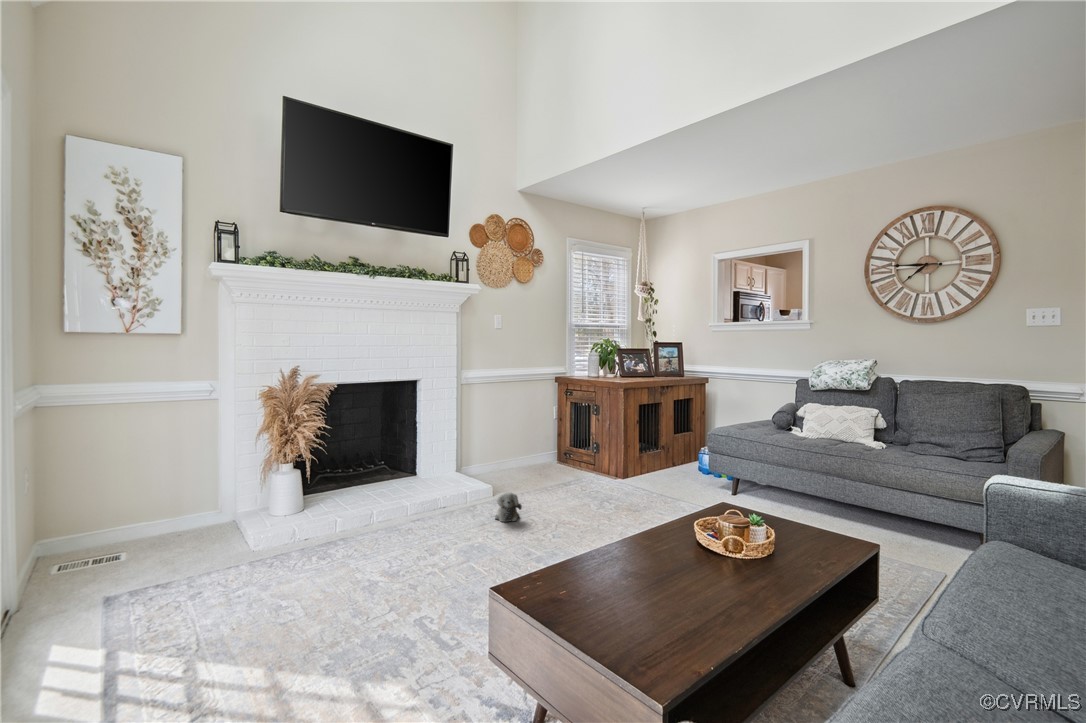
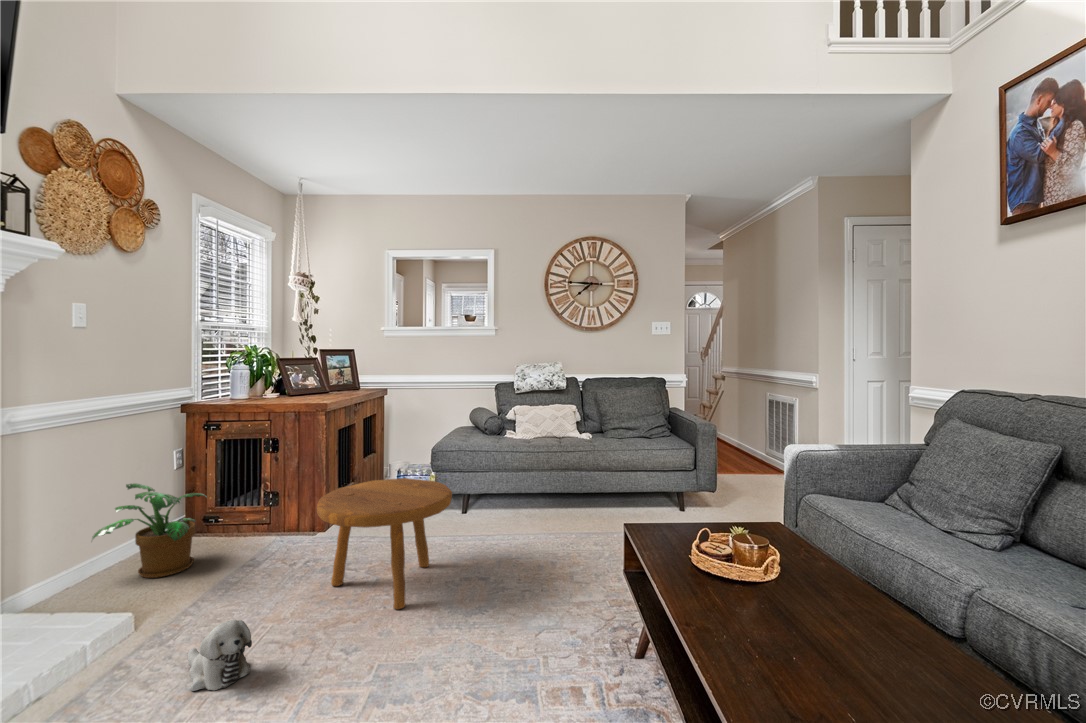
potted plant: none [508,423,553,476] -> present [92,483,207,578]
footstool: none [570,443,656,523] -> present [317,478,452,609]

